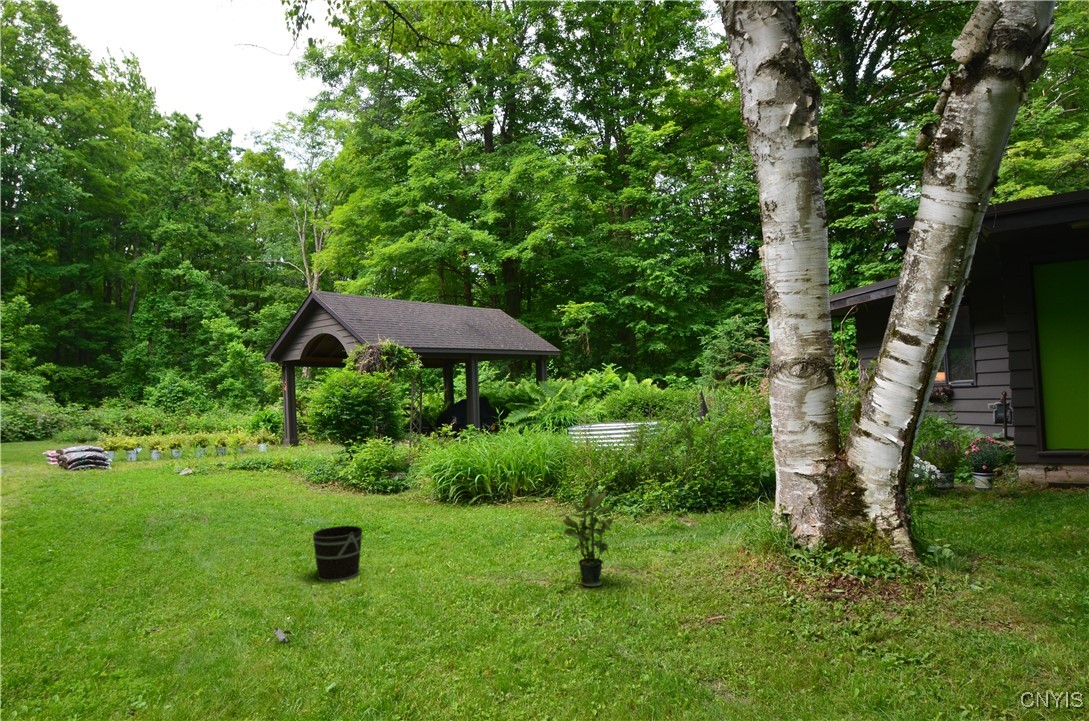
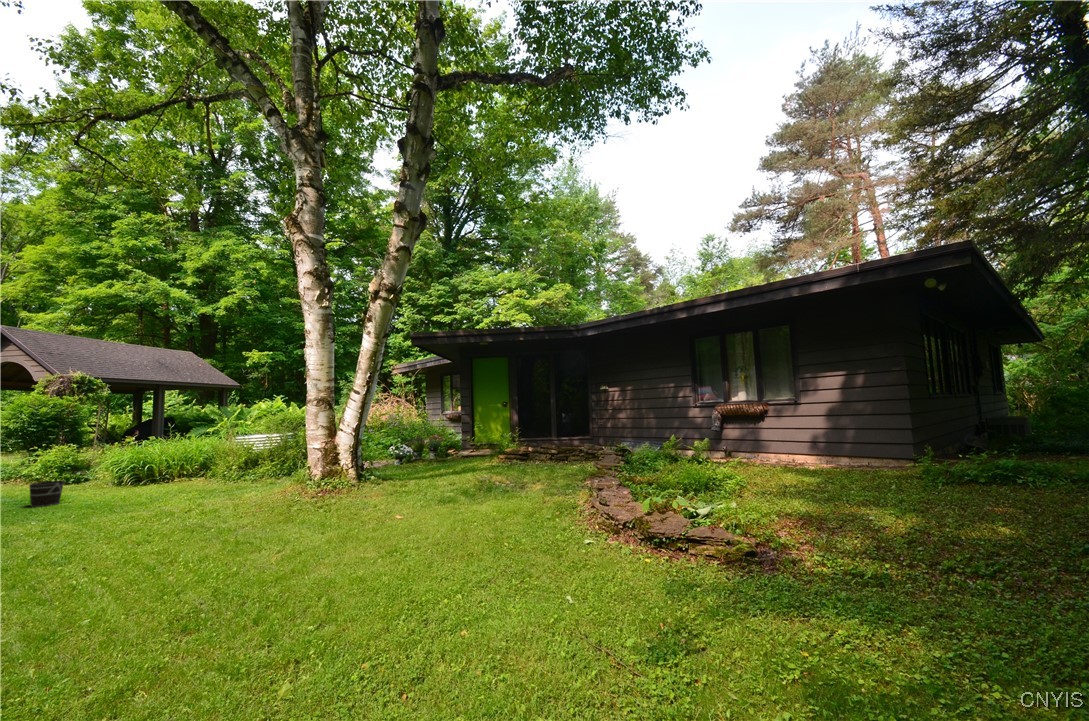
potted plant: present [563,489,613,587] -> none [187,454,214,495]

